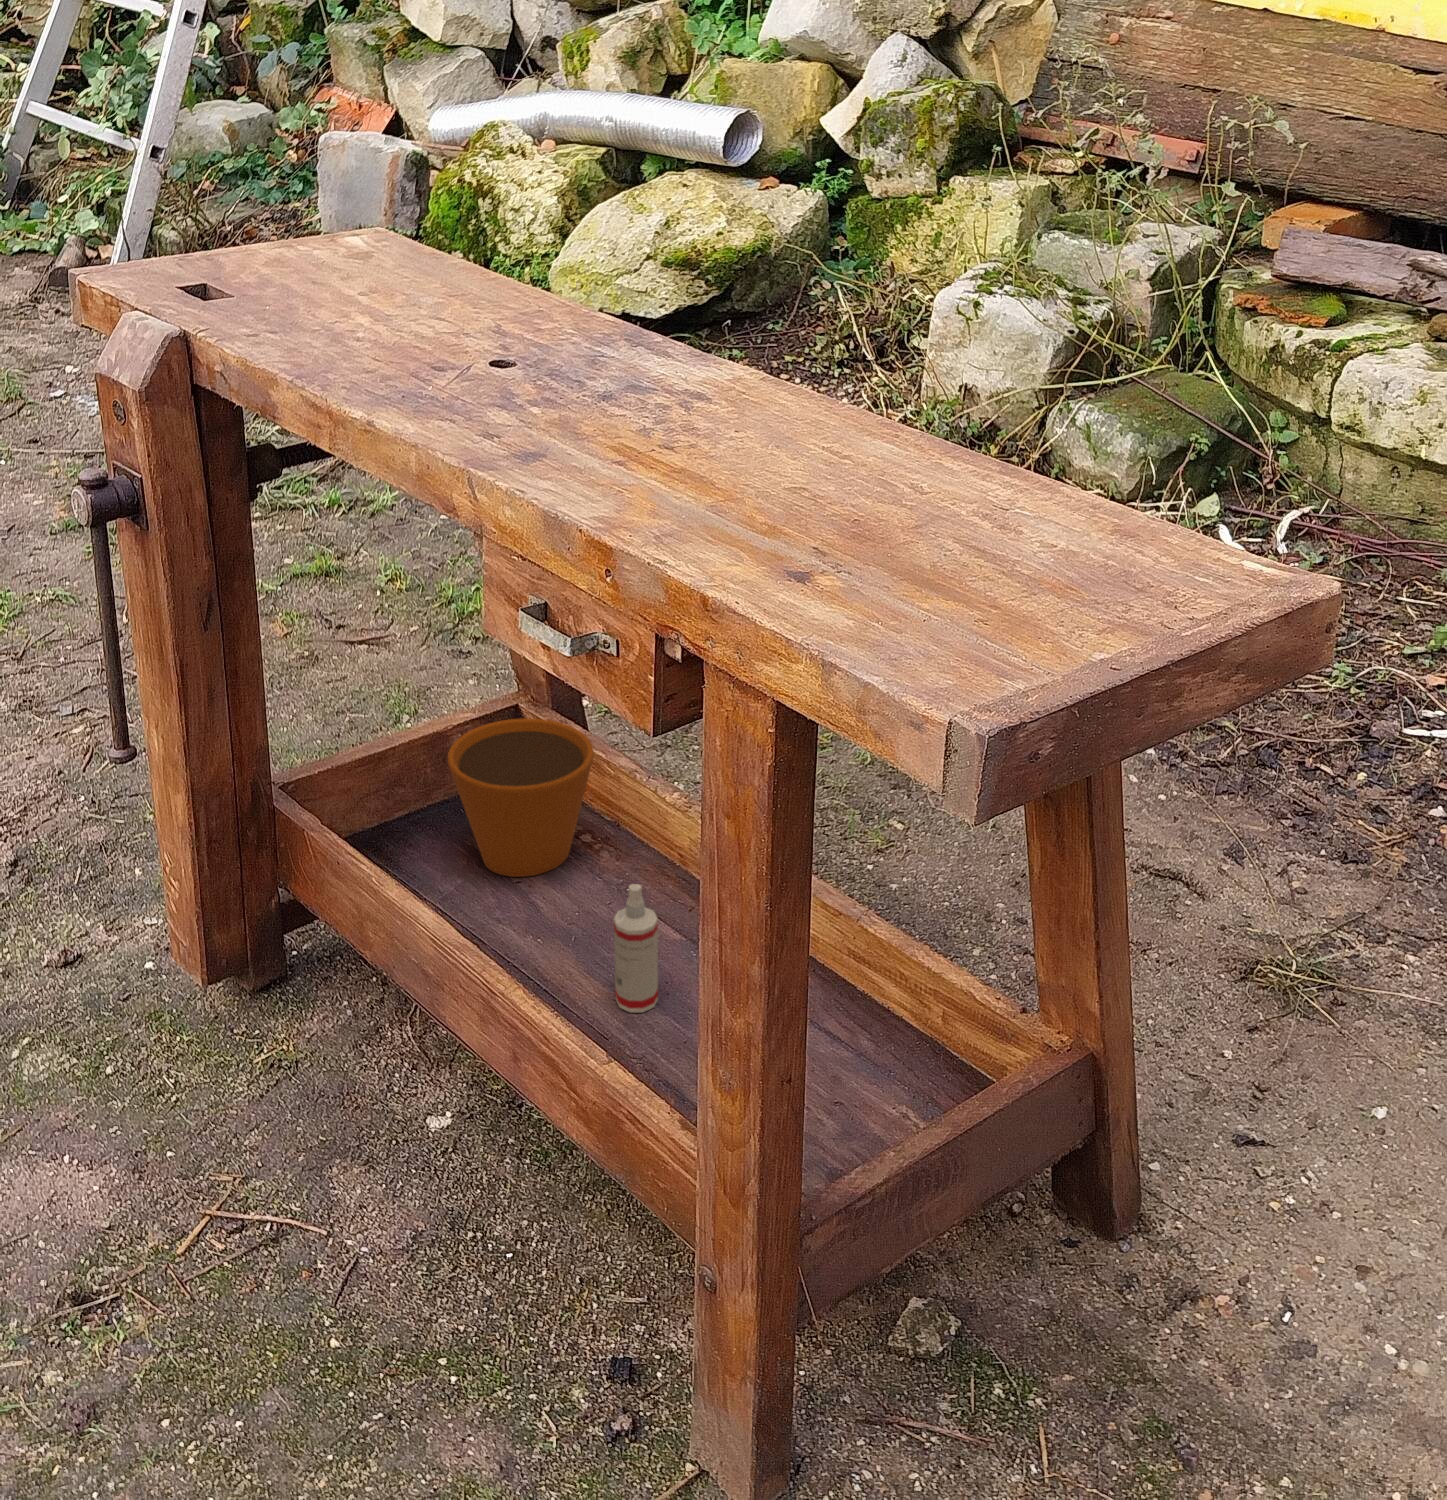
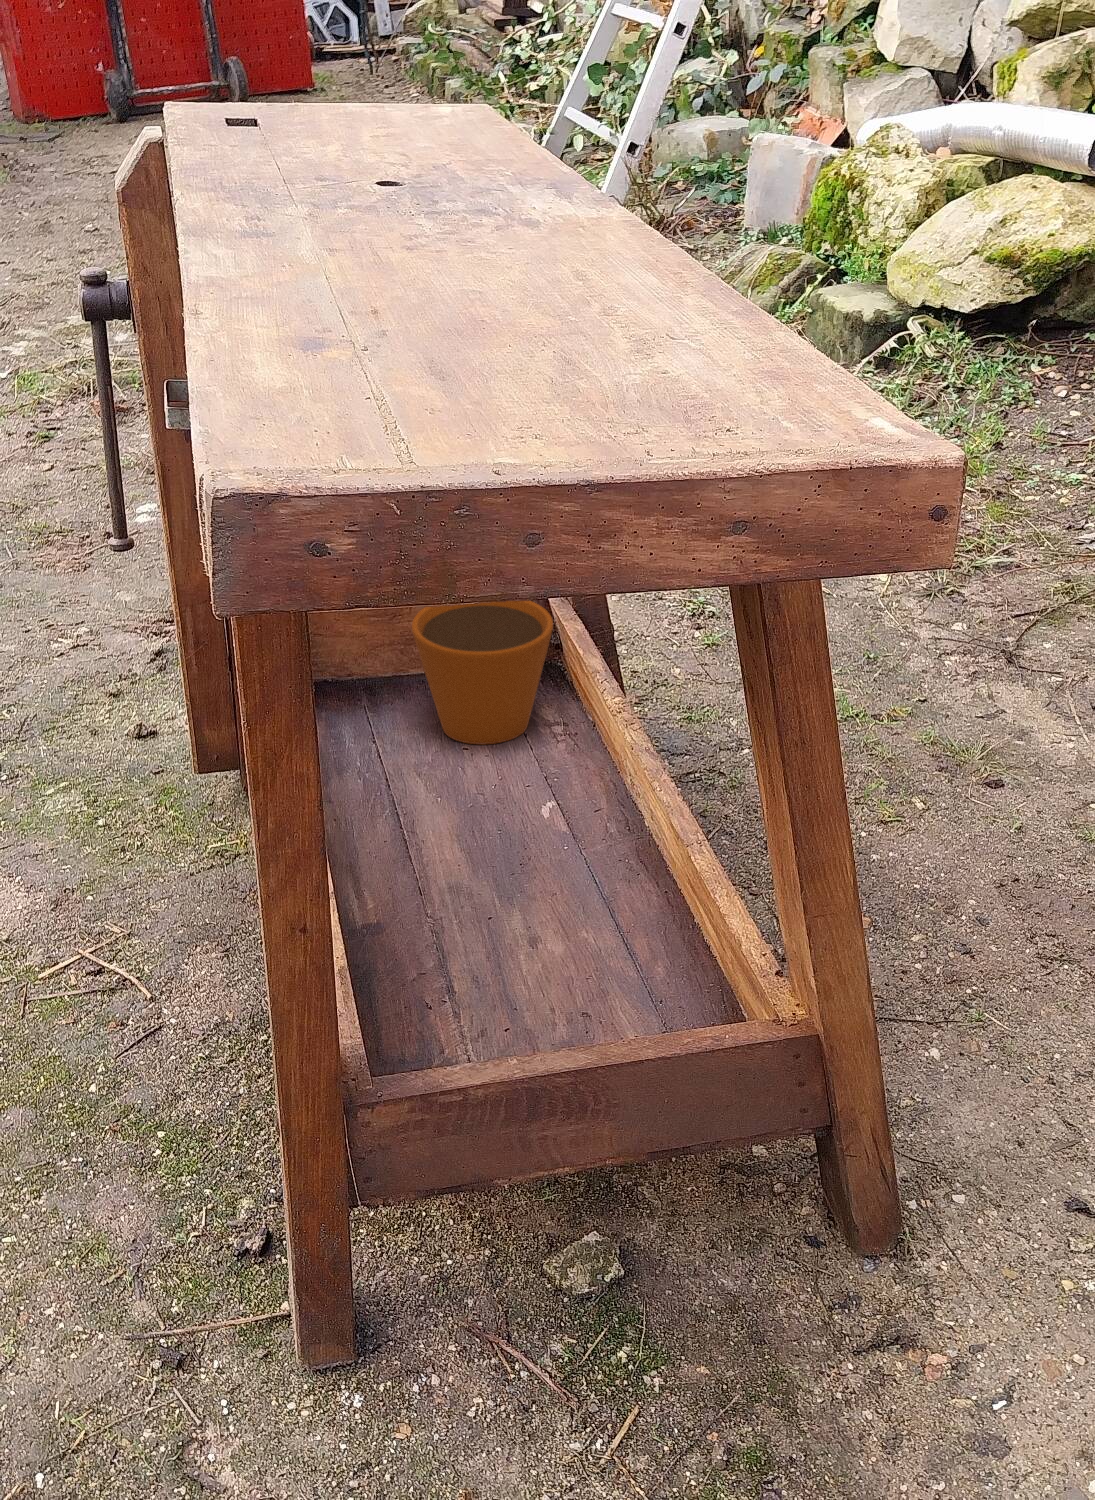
spray bottle: present [614,884,658,1013] -> none [456,751,502,883]

